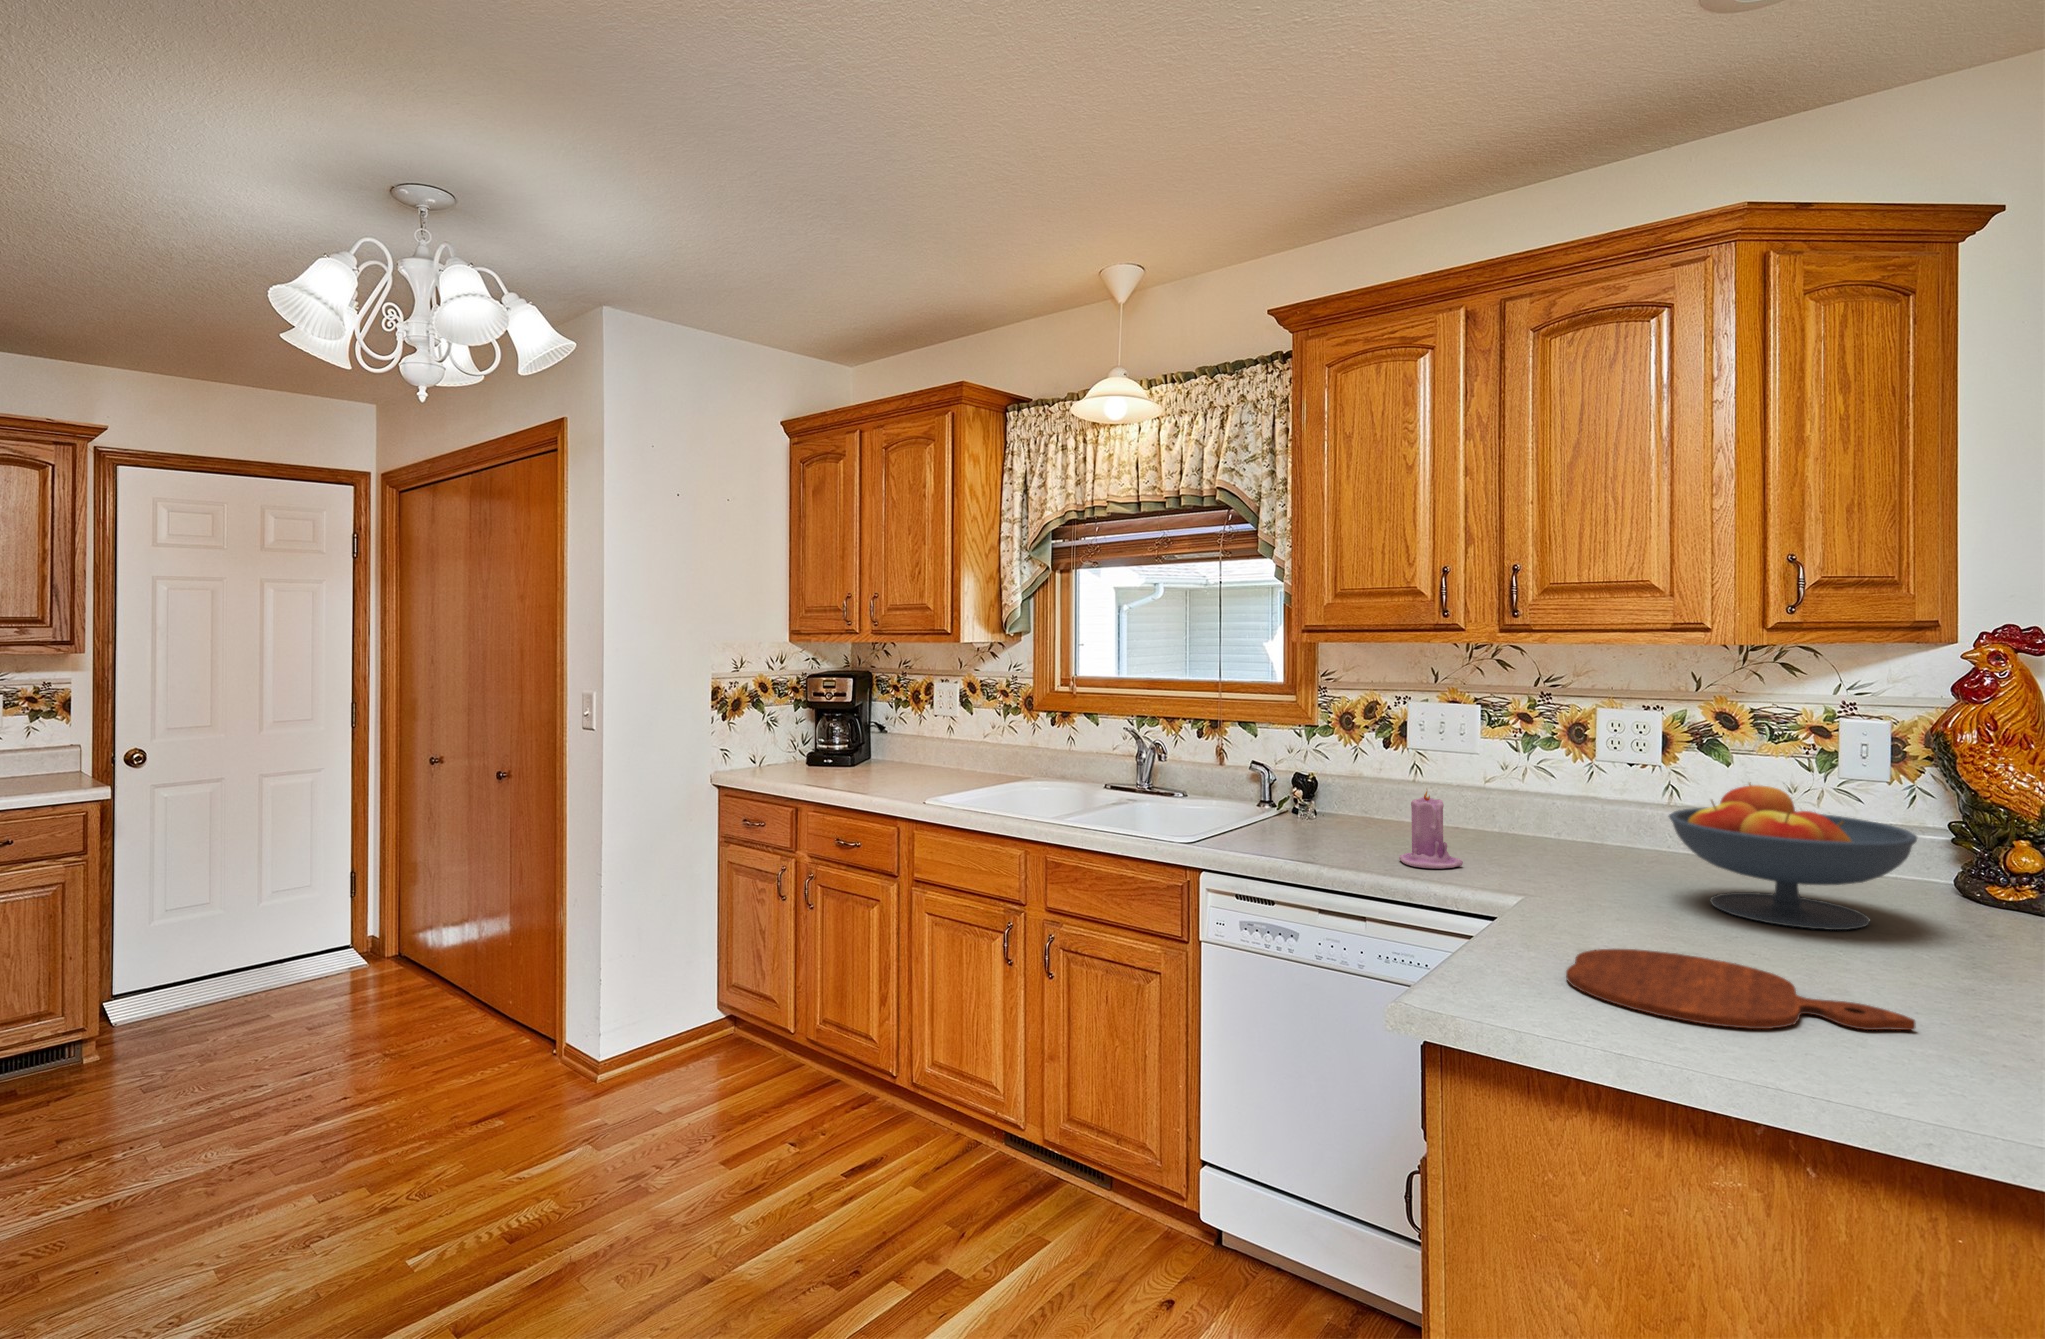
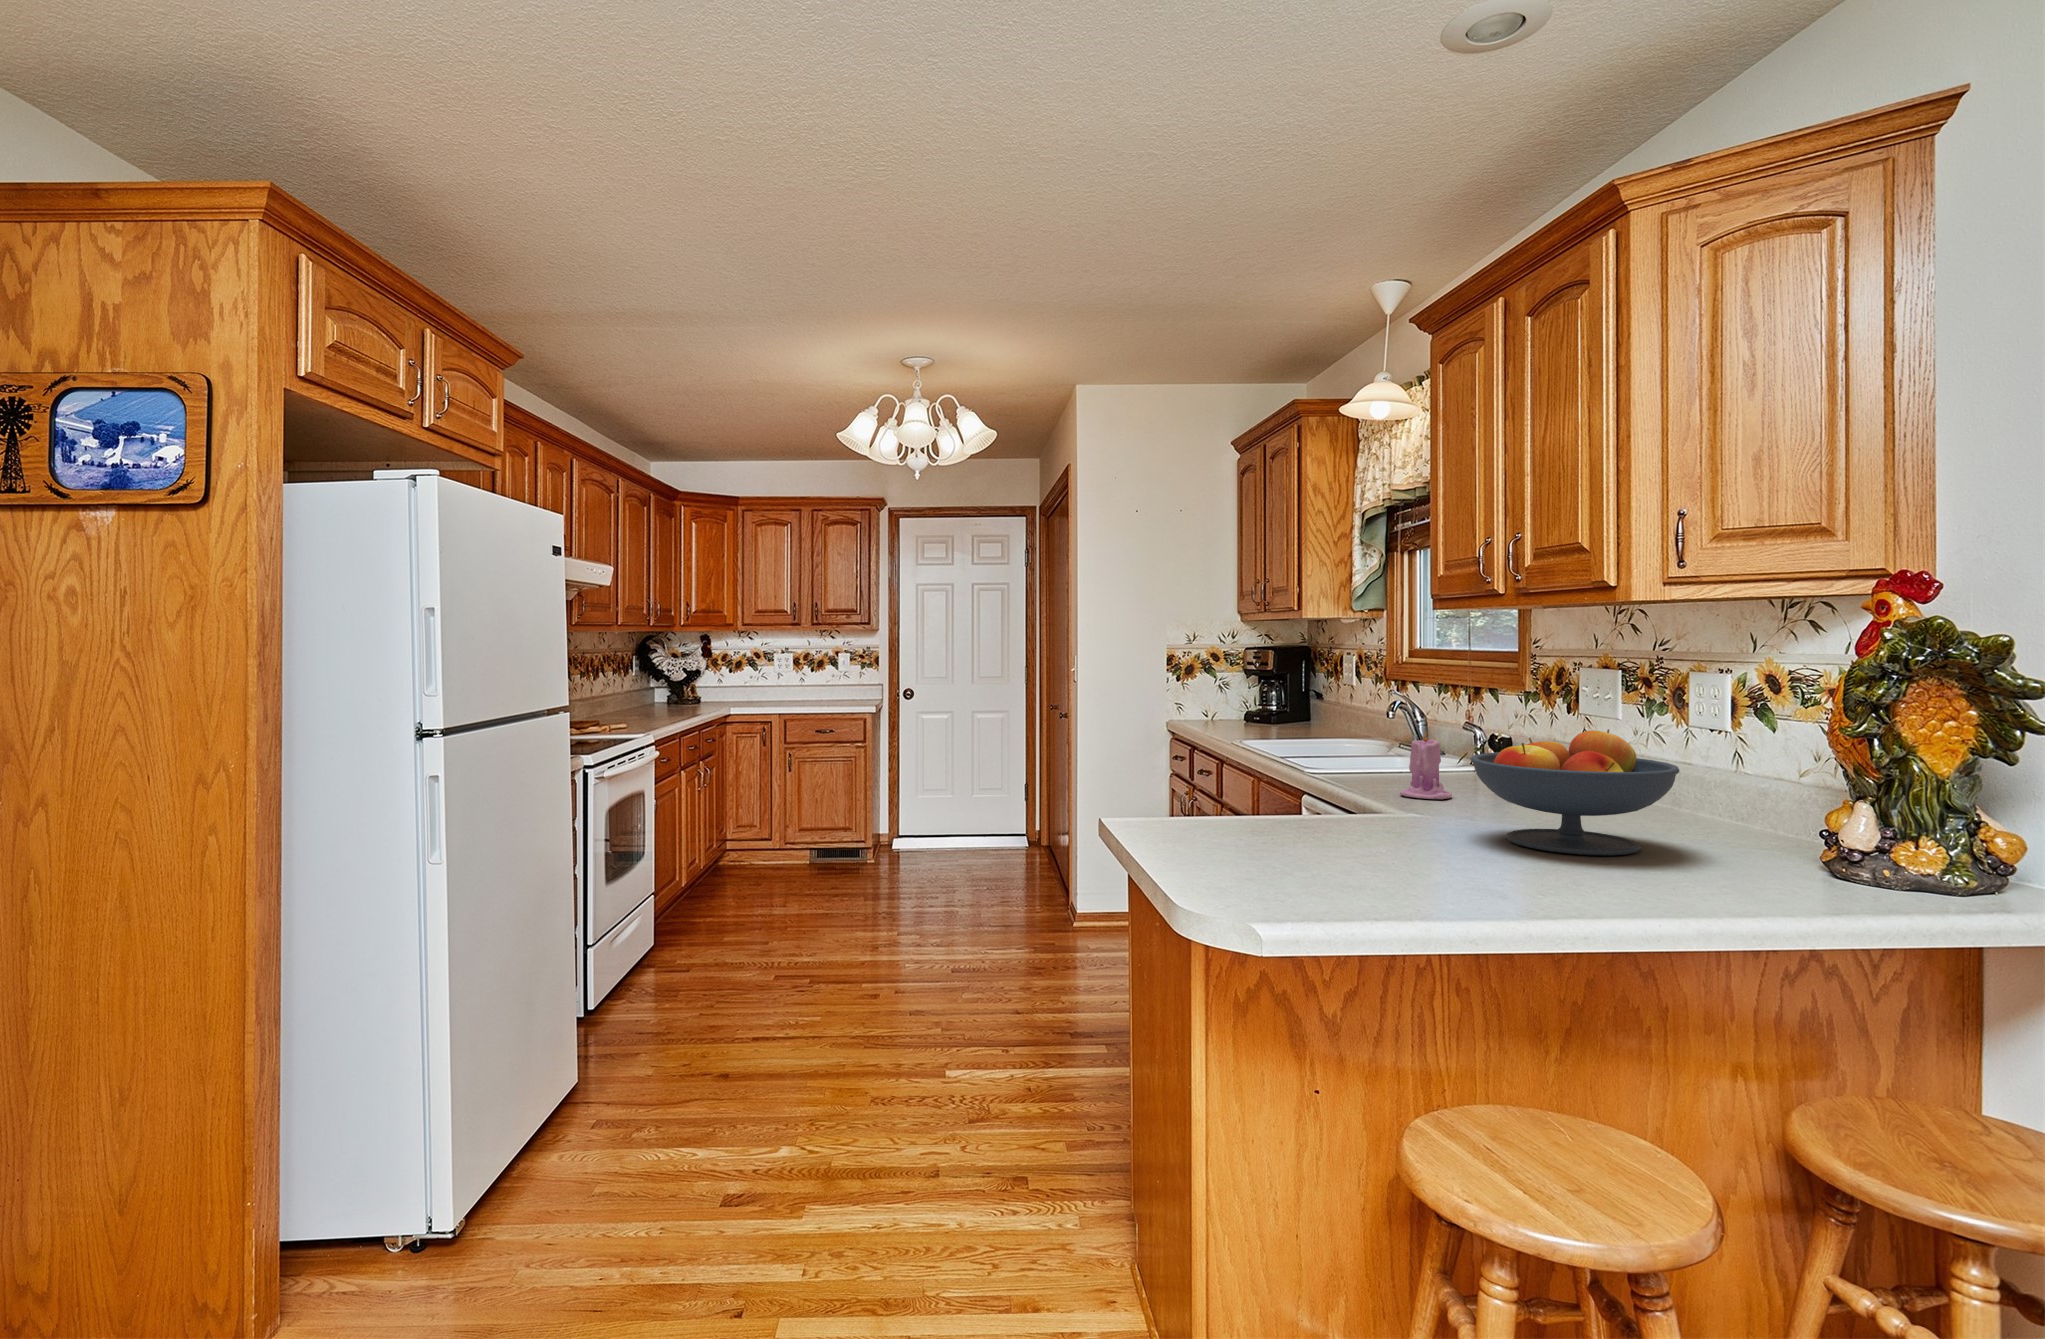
cutting board: present [1566,949,1916,1030] -> none [1177,819,1330,863]

